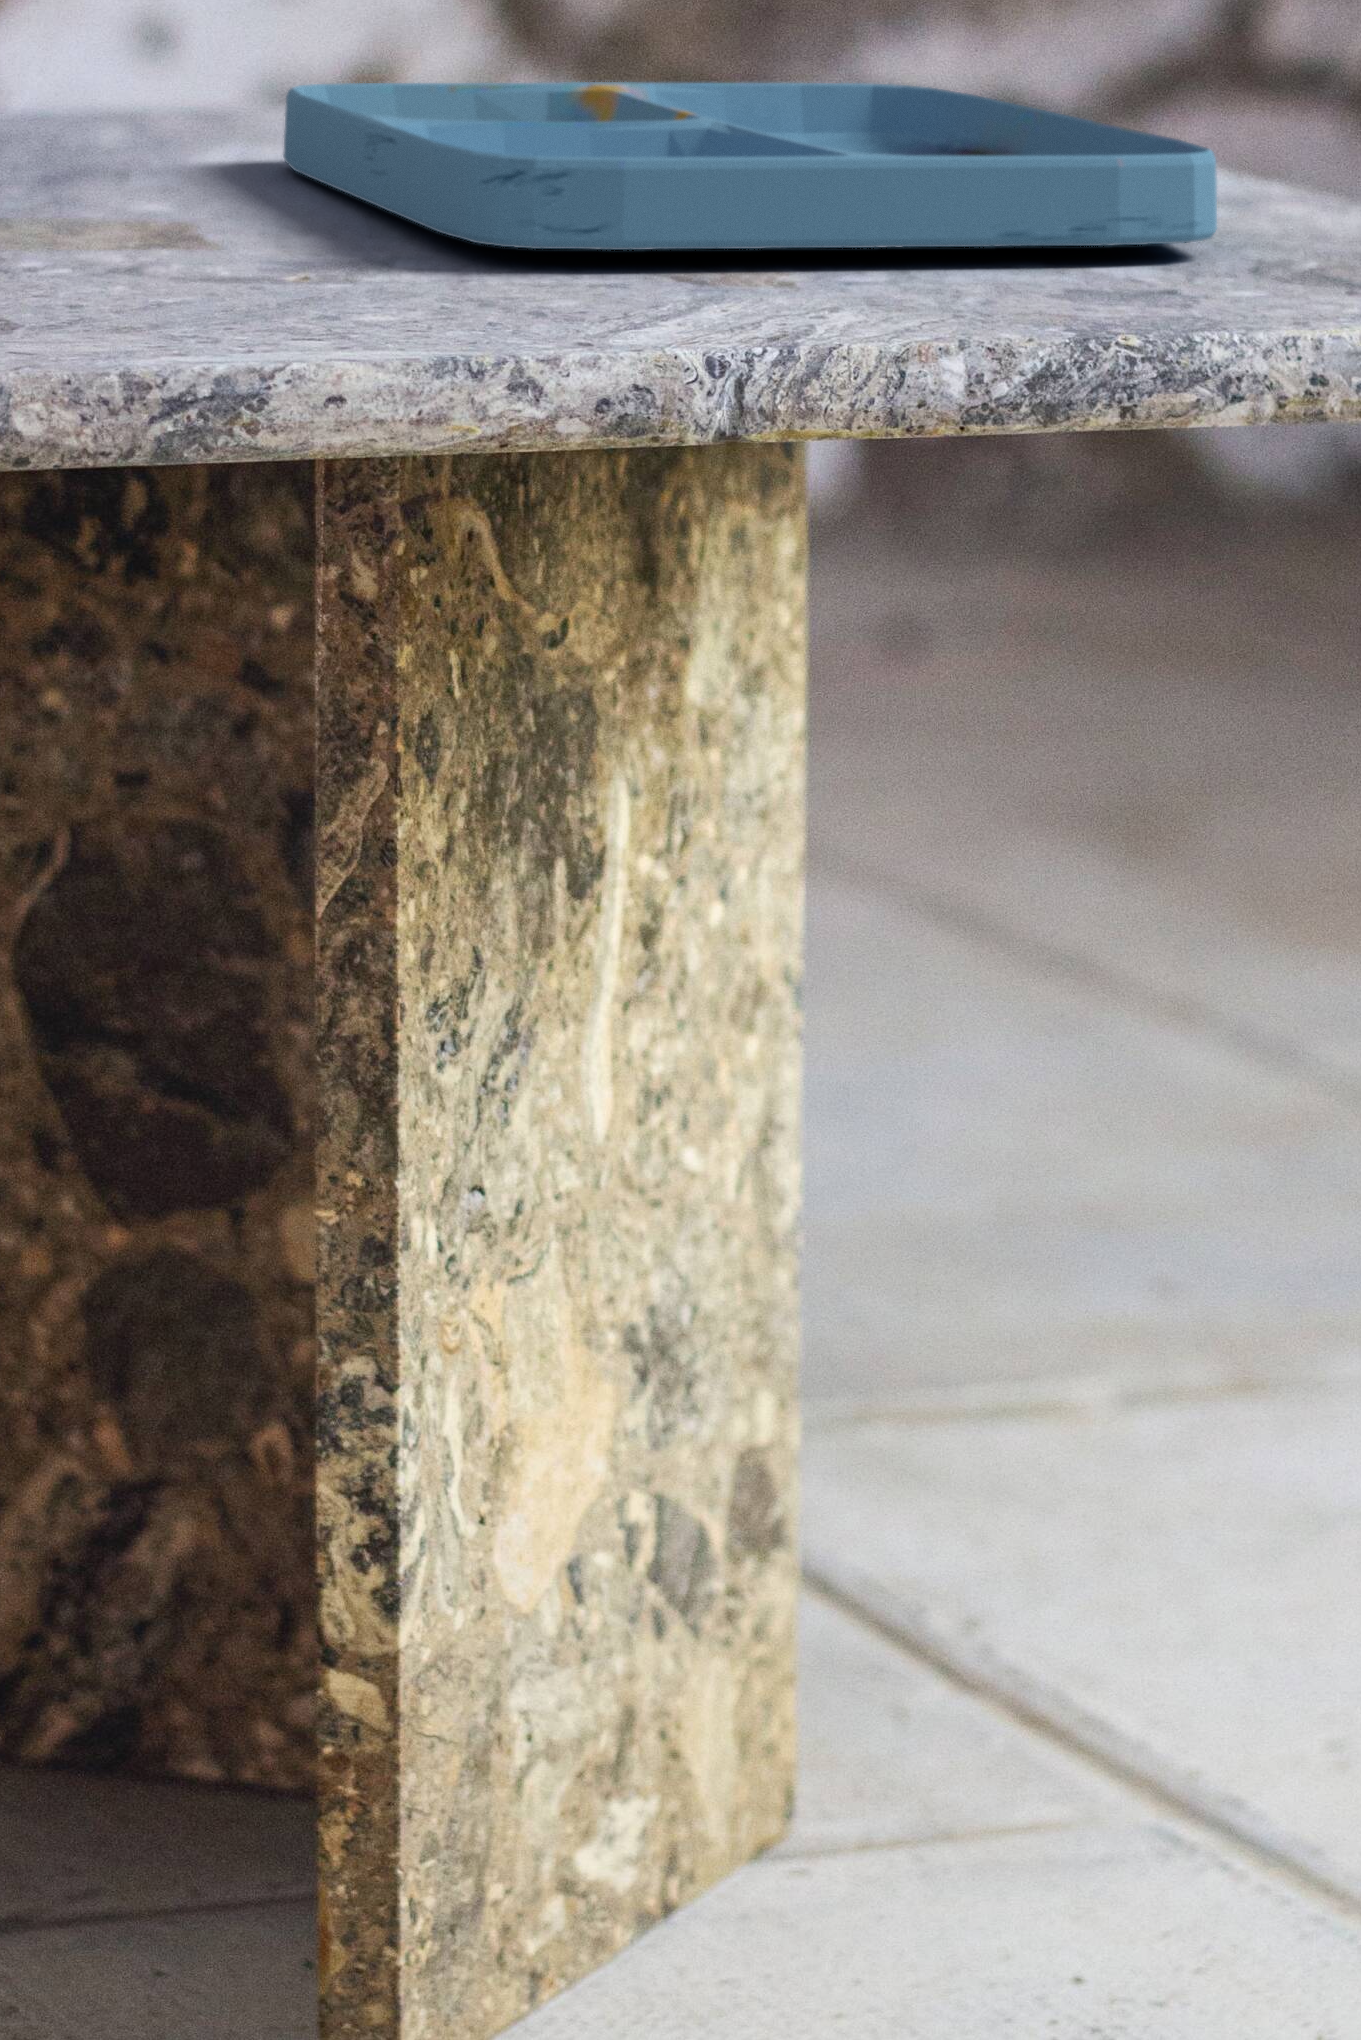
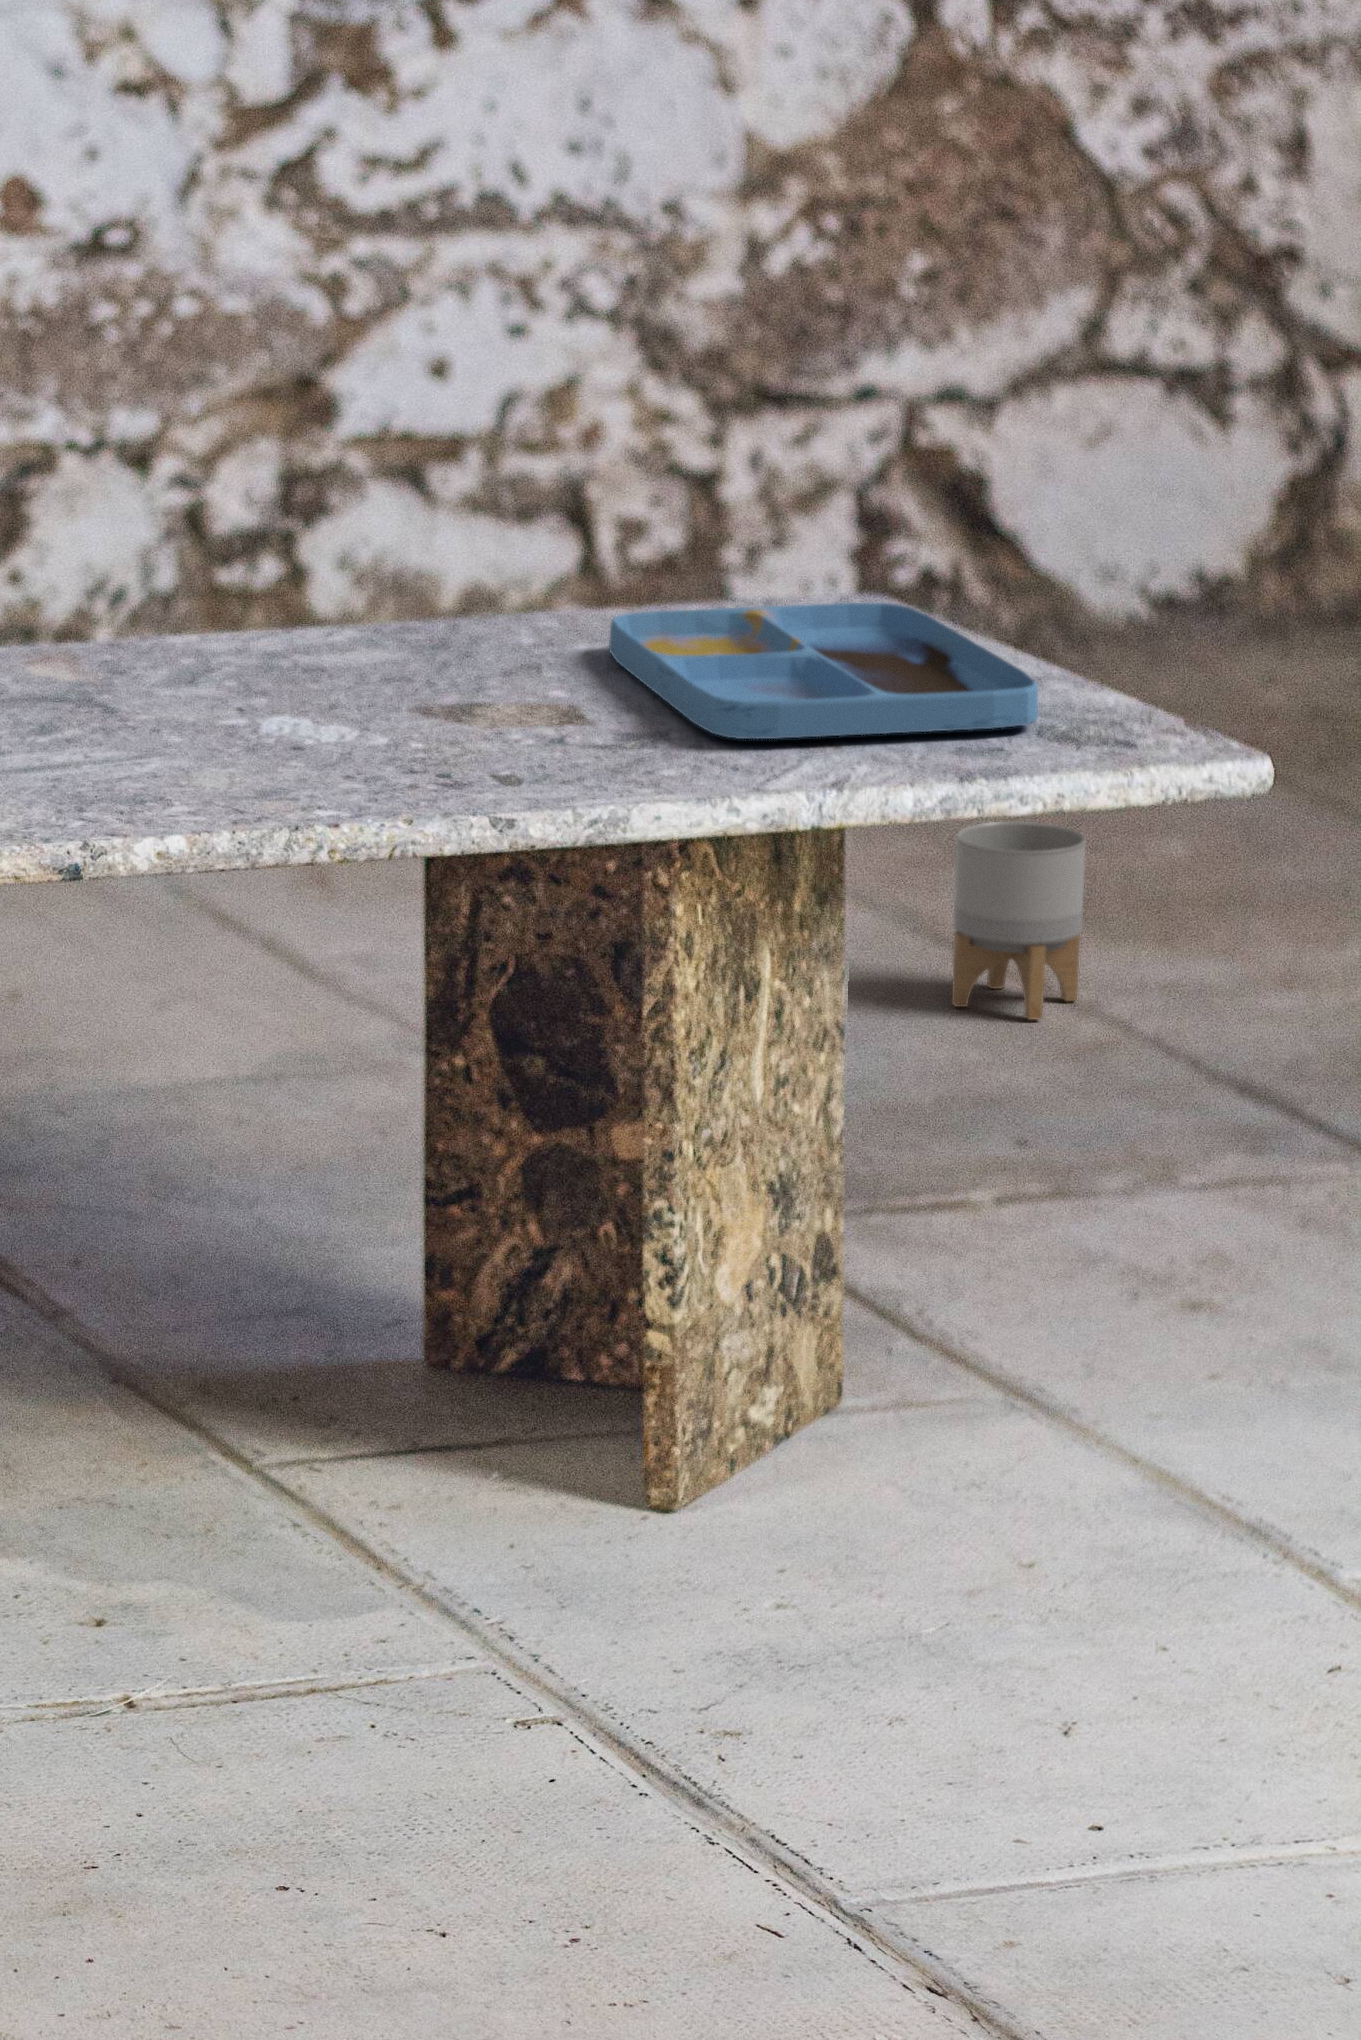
planter: none [1022,715,1263,1075] -> present [952,821,1086,1020]

